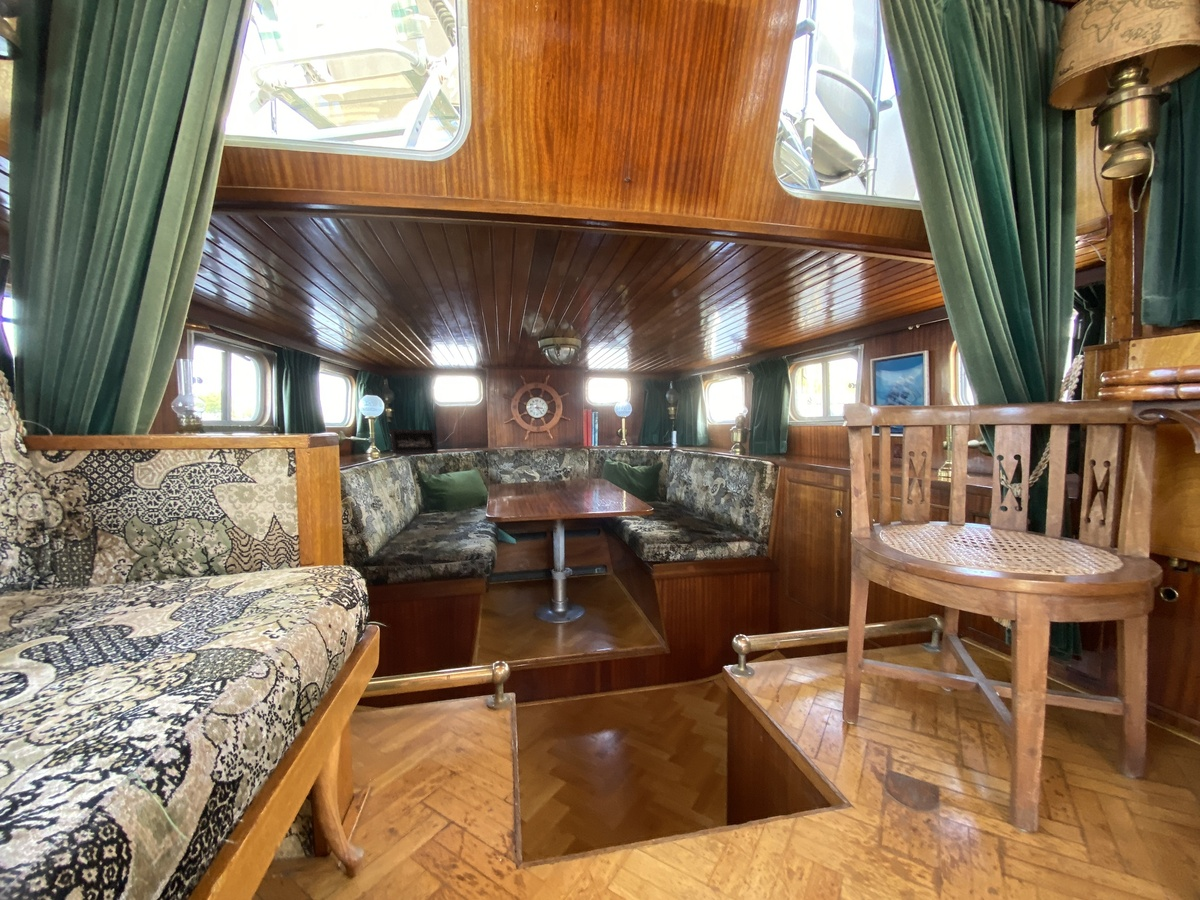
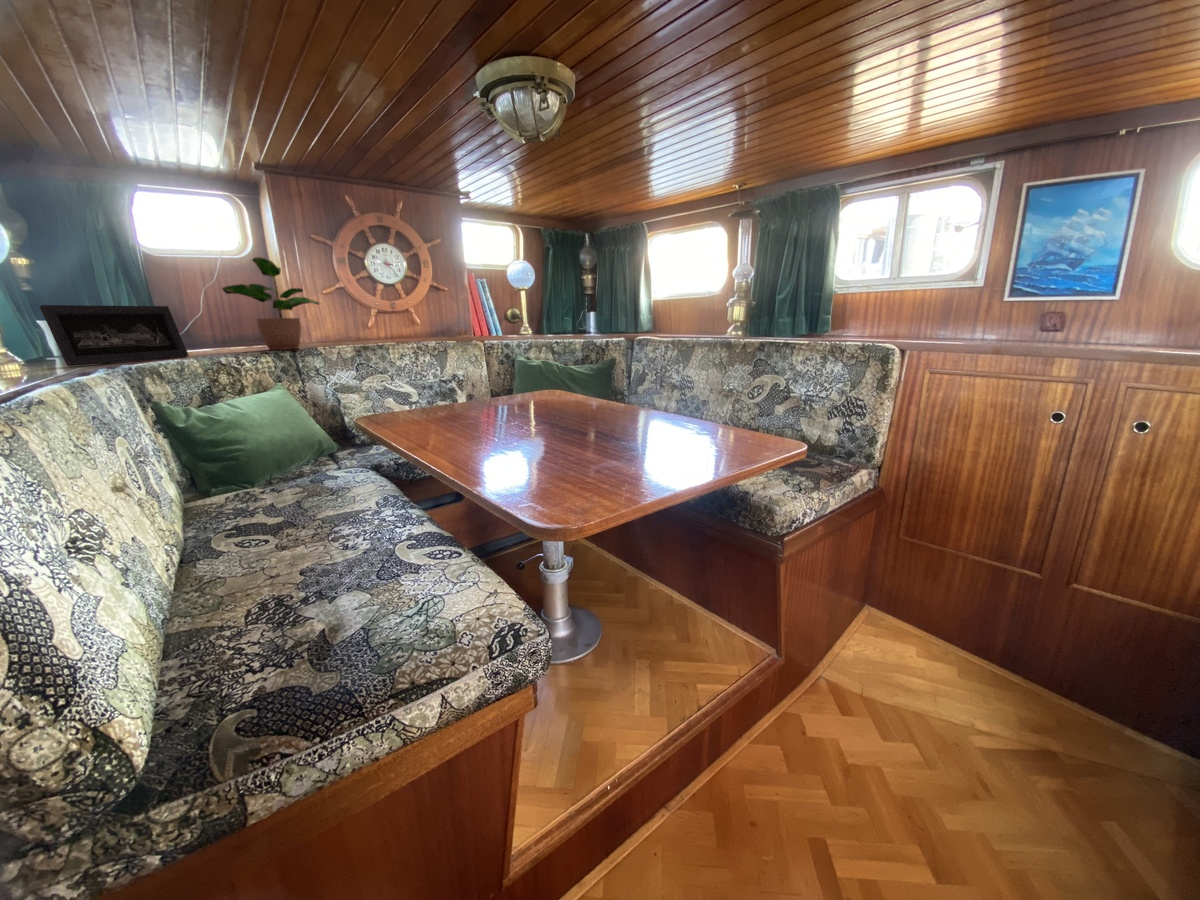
potted plant: none [458,407,500,451] -> present [222,257,319,350]

